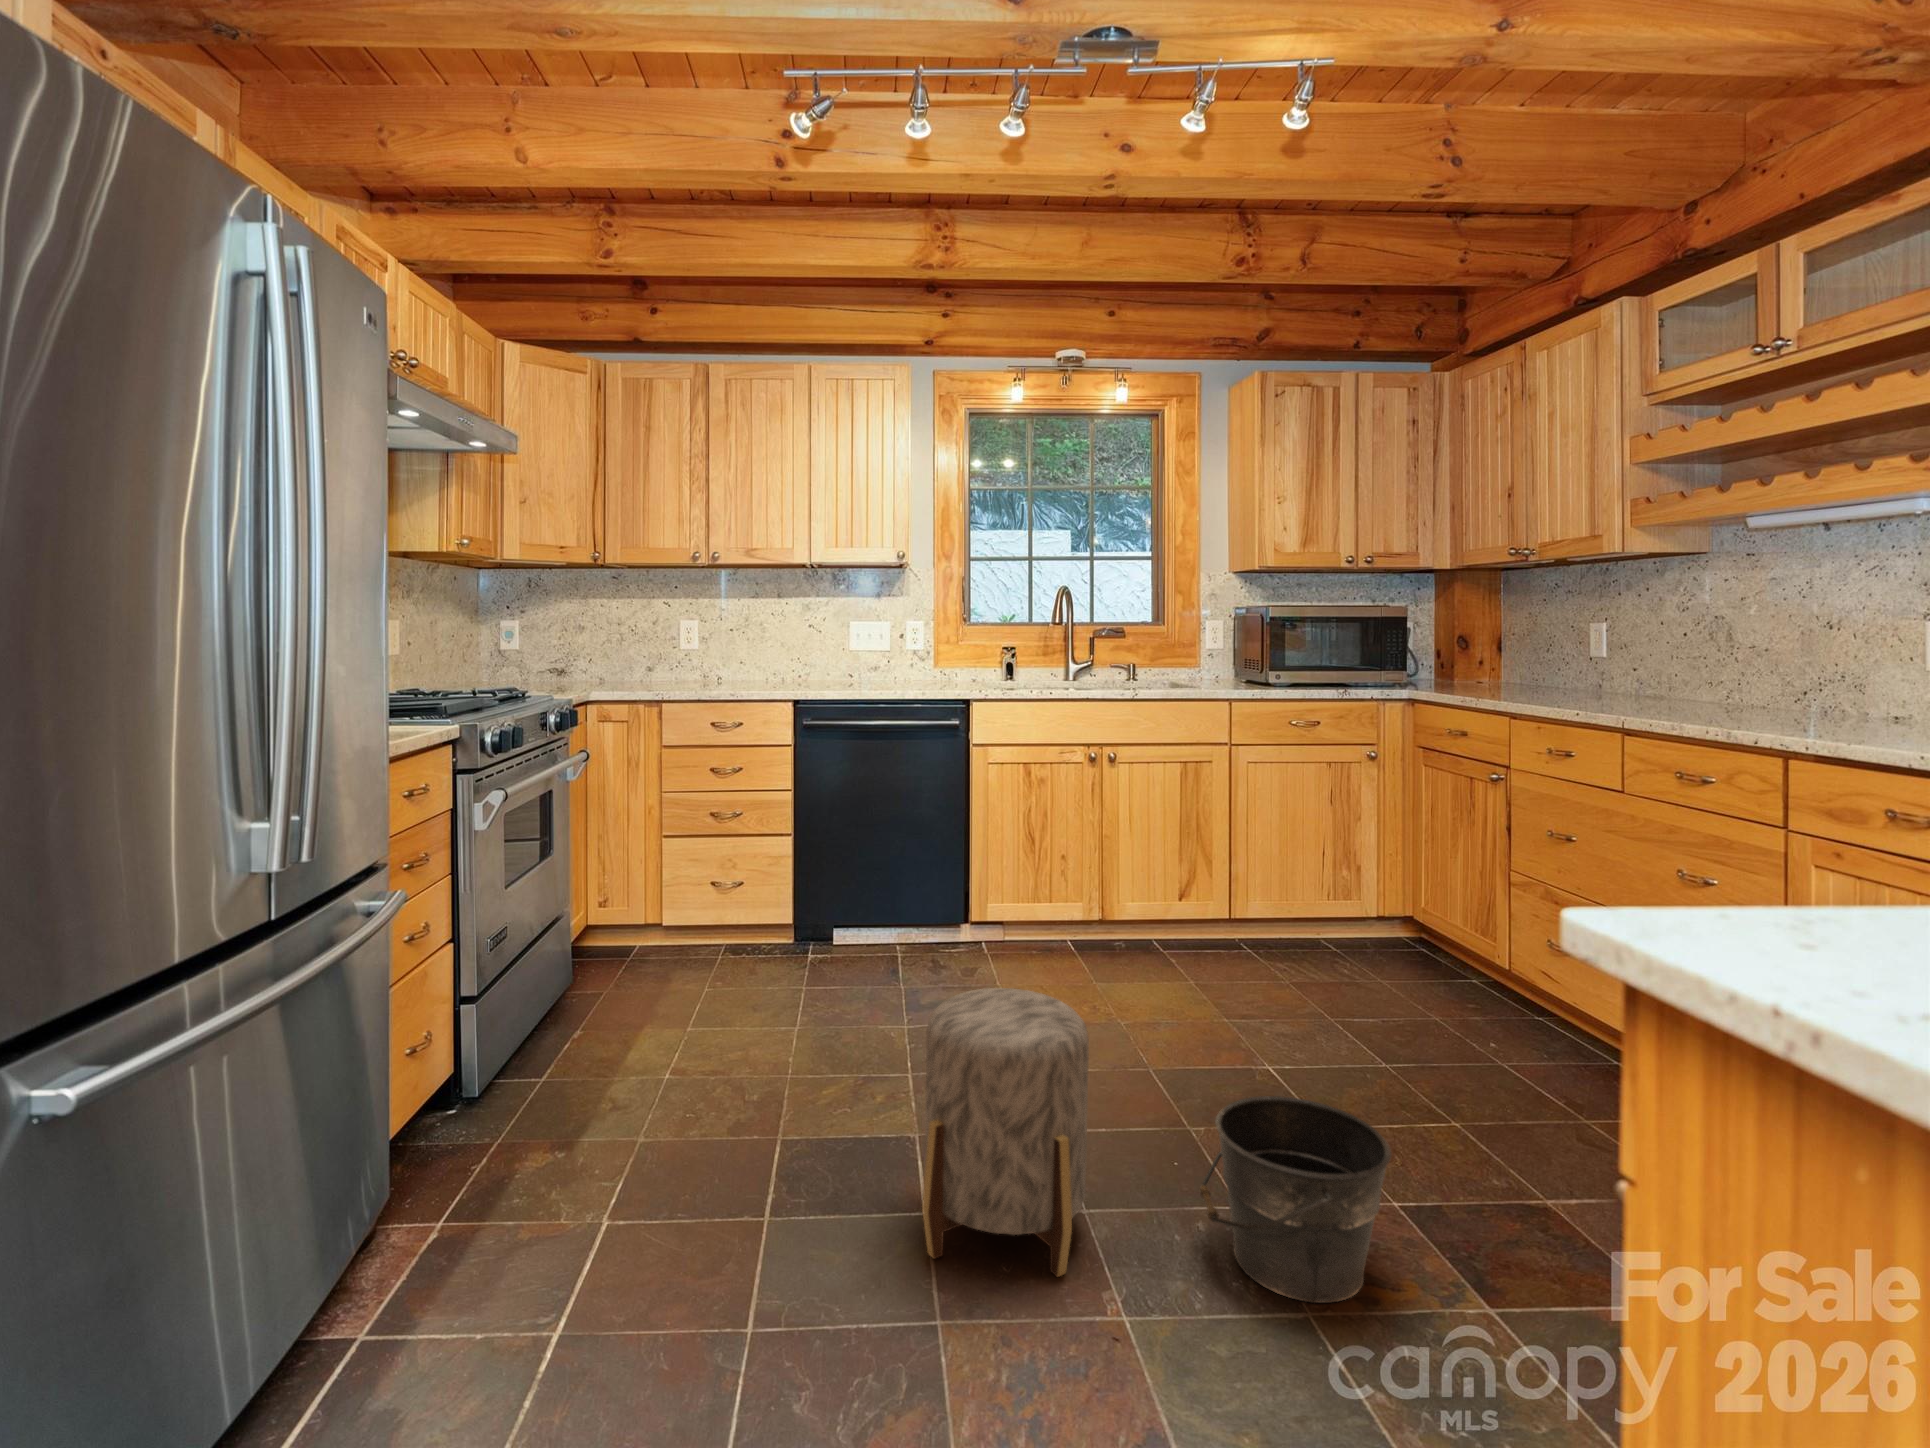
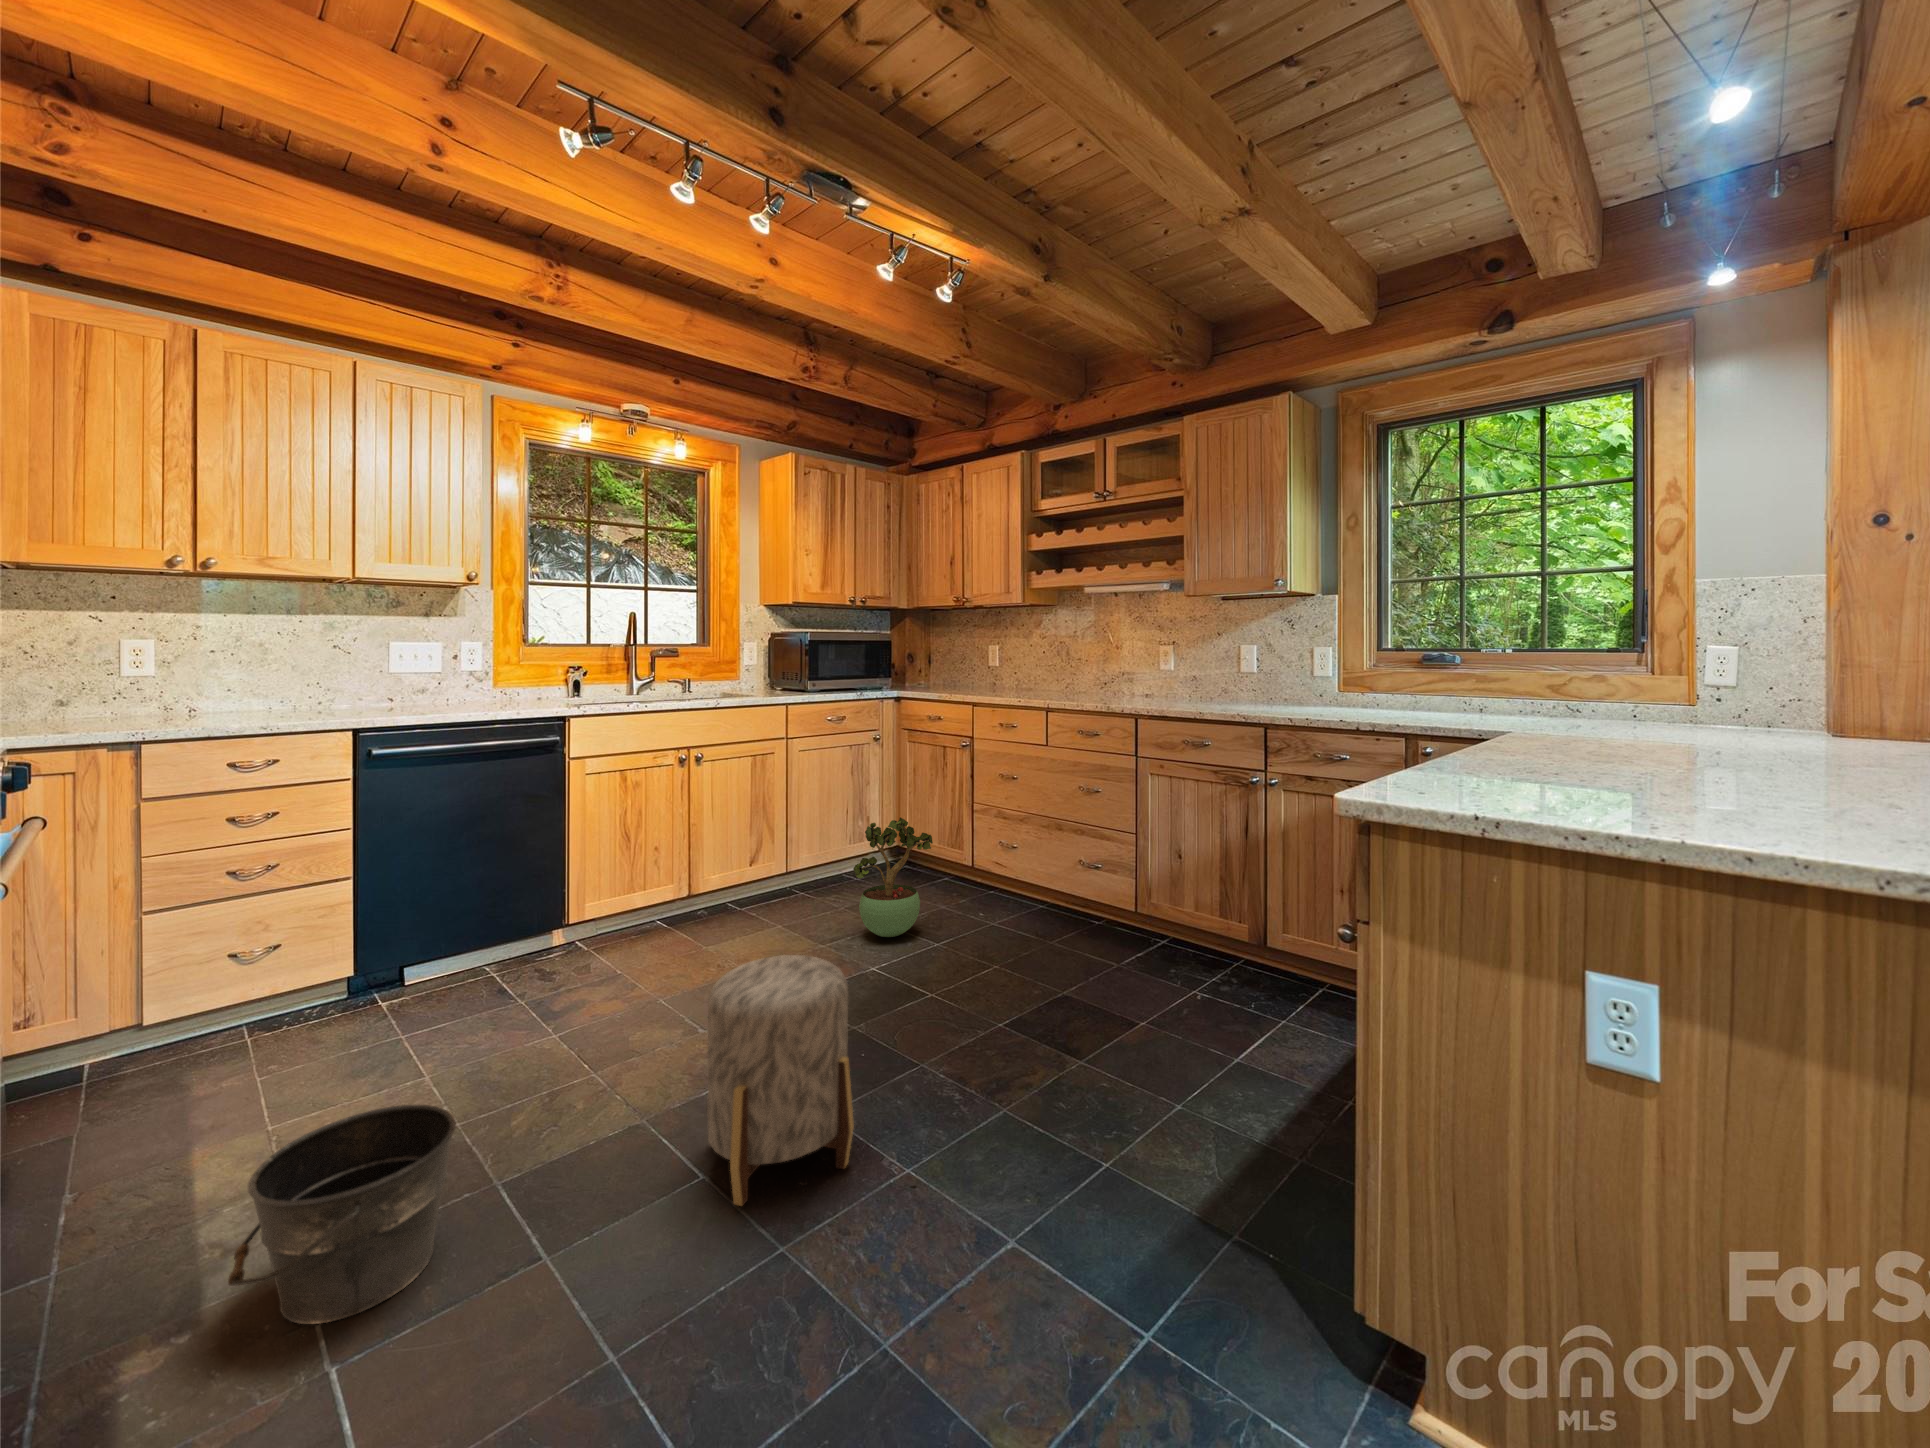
potted plant: none [1265,865,1387,1032] -> present [853,817,933,937]
bucket: present [1199,1096,1391,1303] -> present [228,1105,456,1324]

